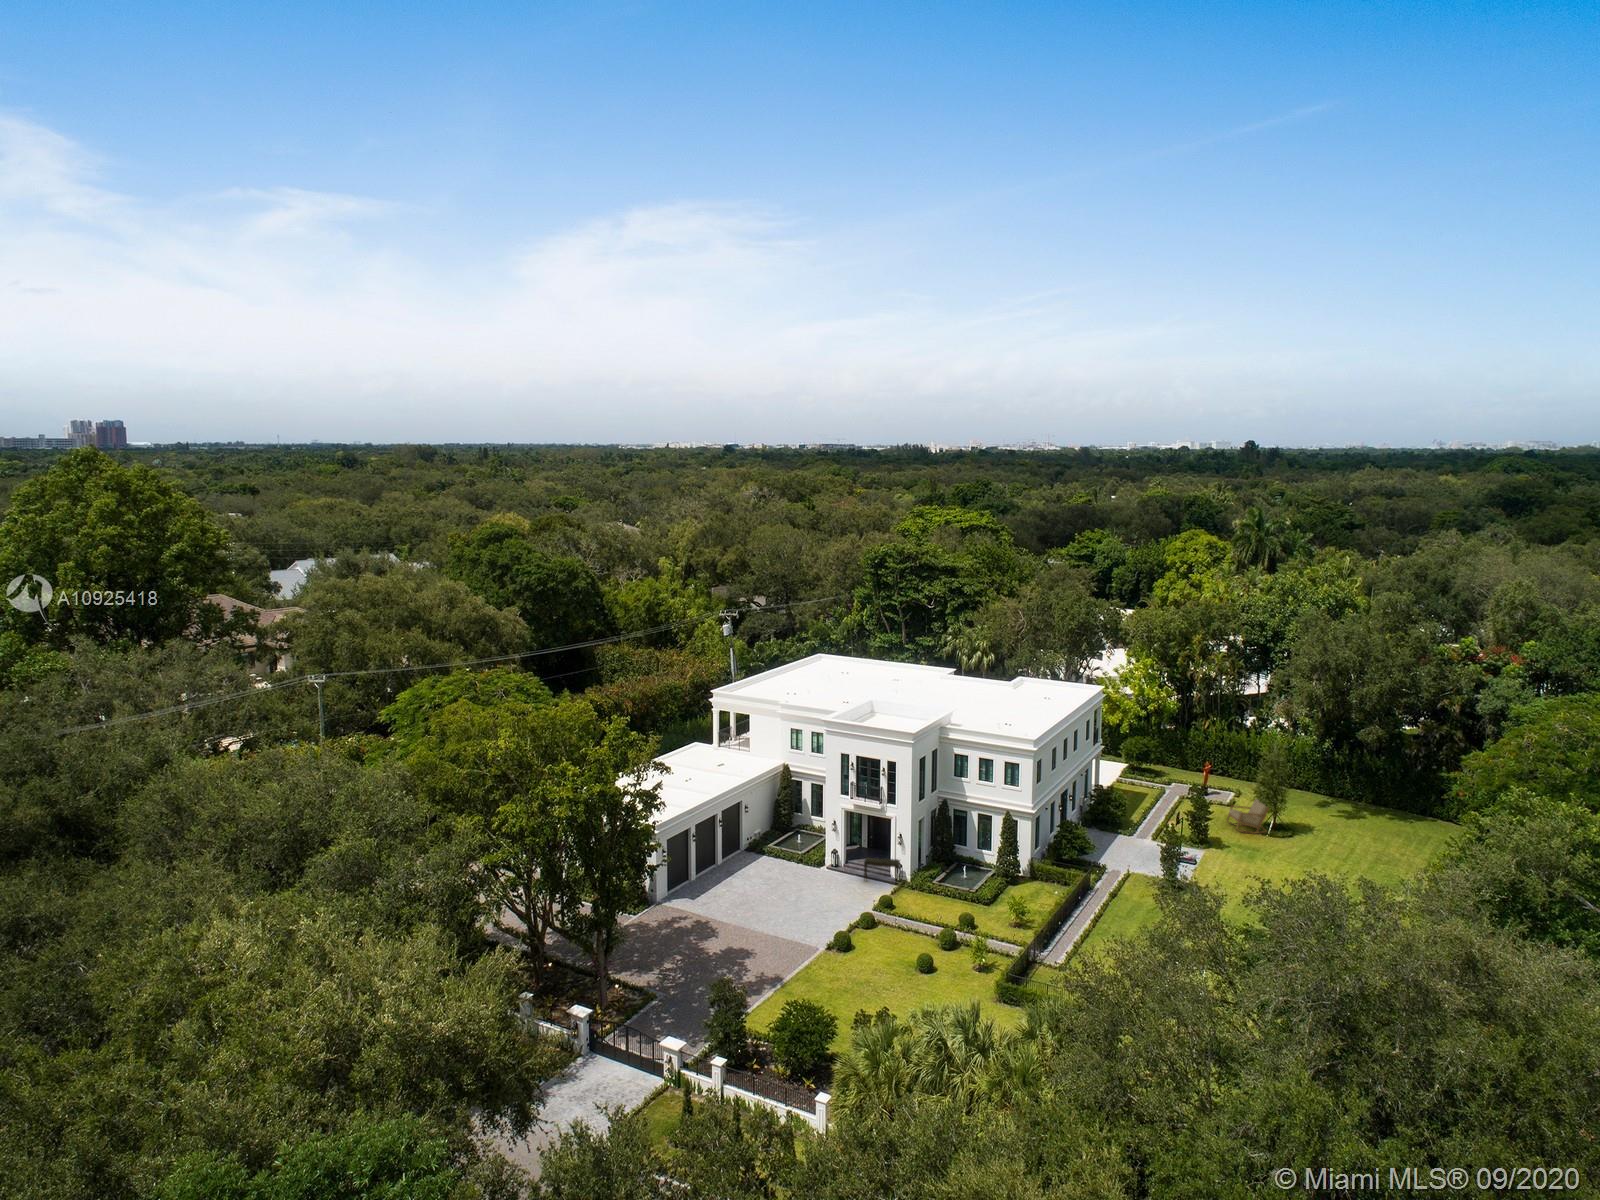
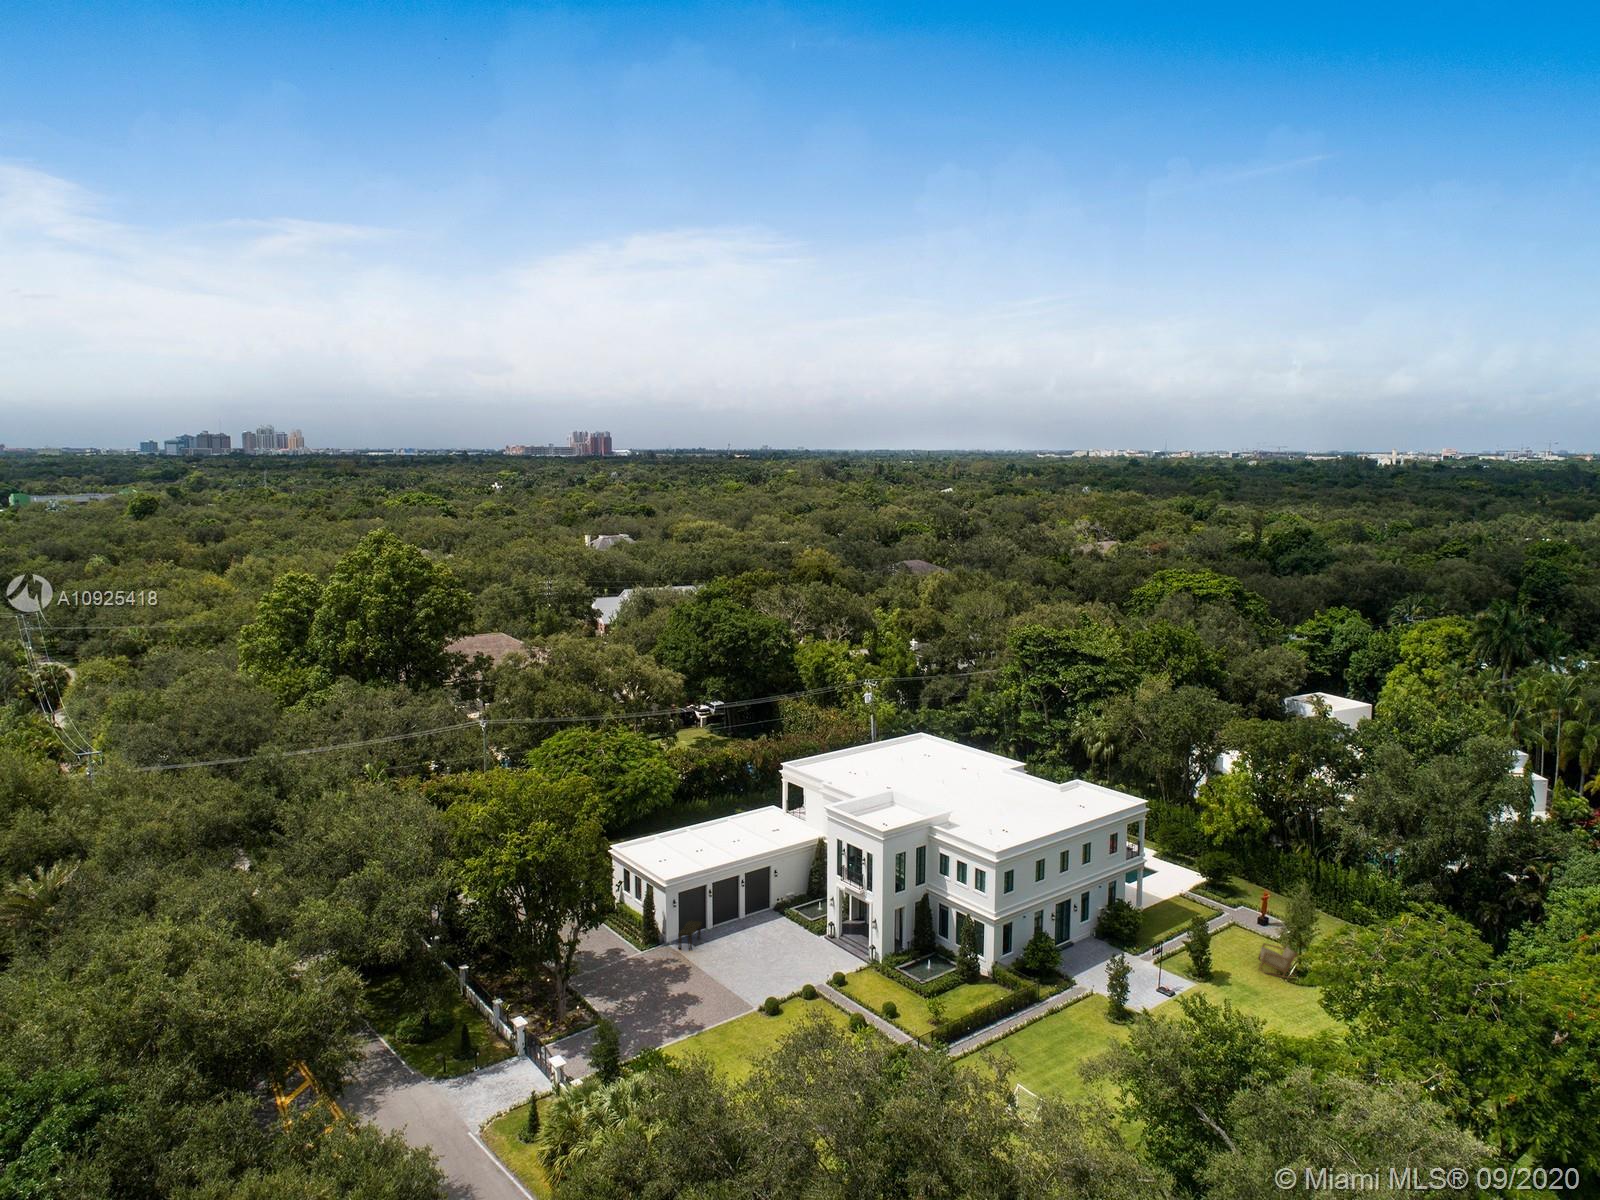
bench: present [864,857,900,883] -> present [678,921,701,950]

